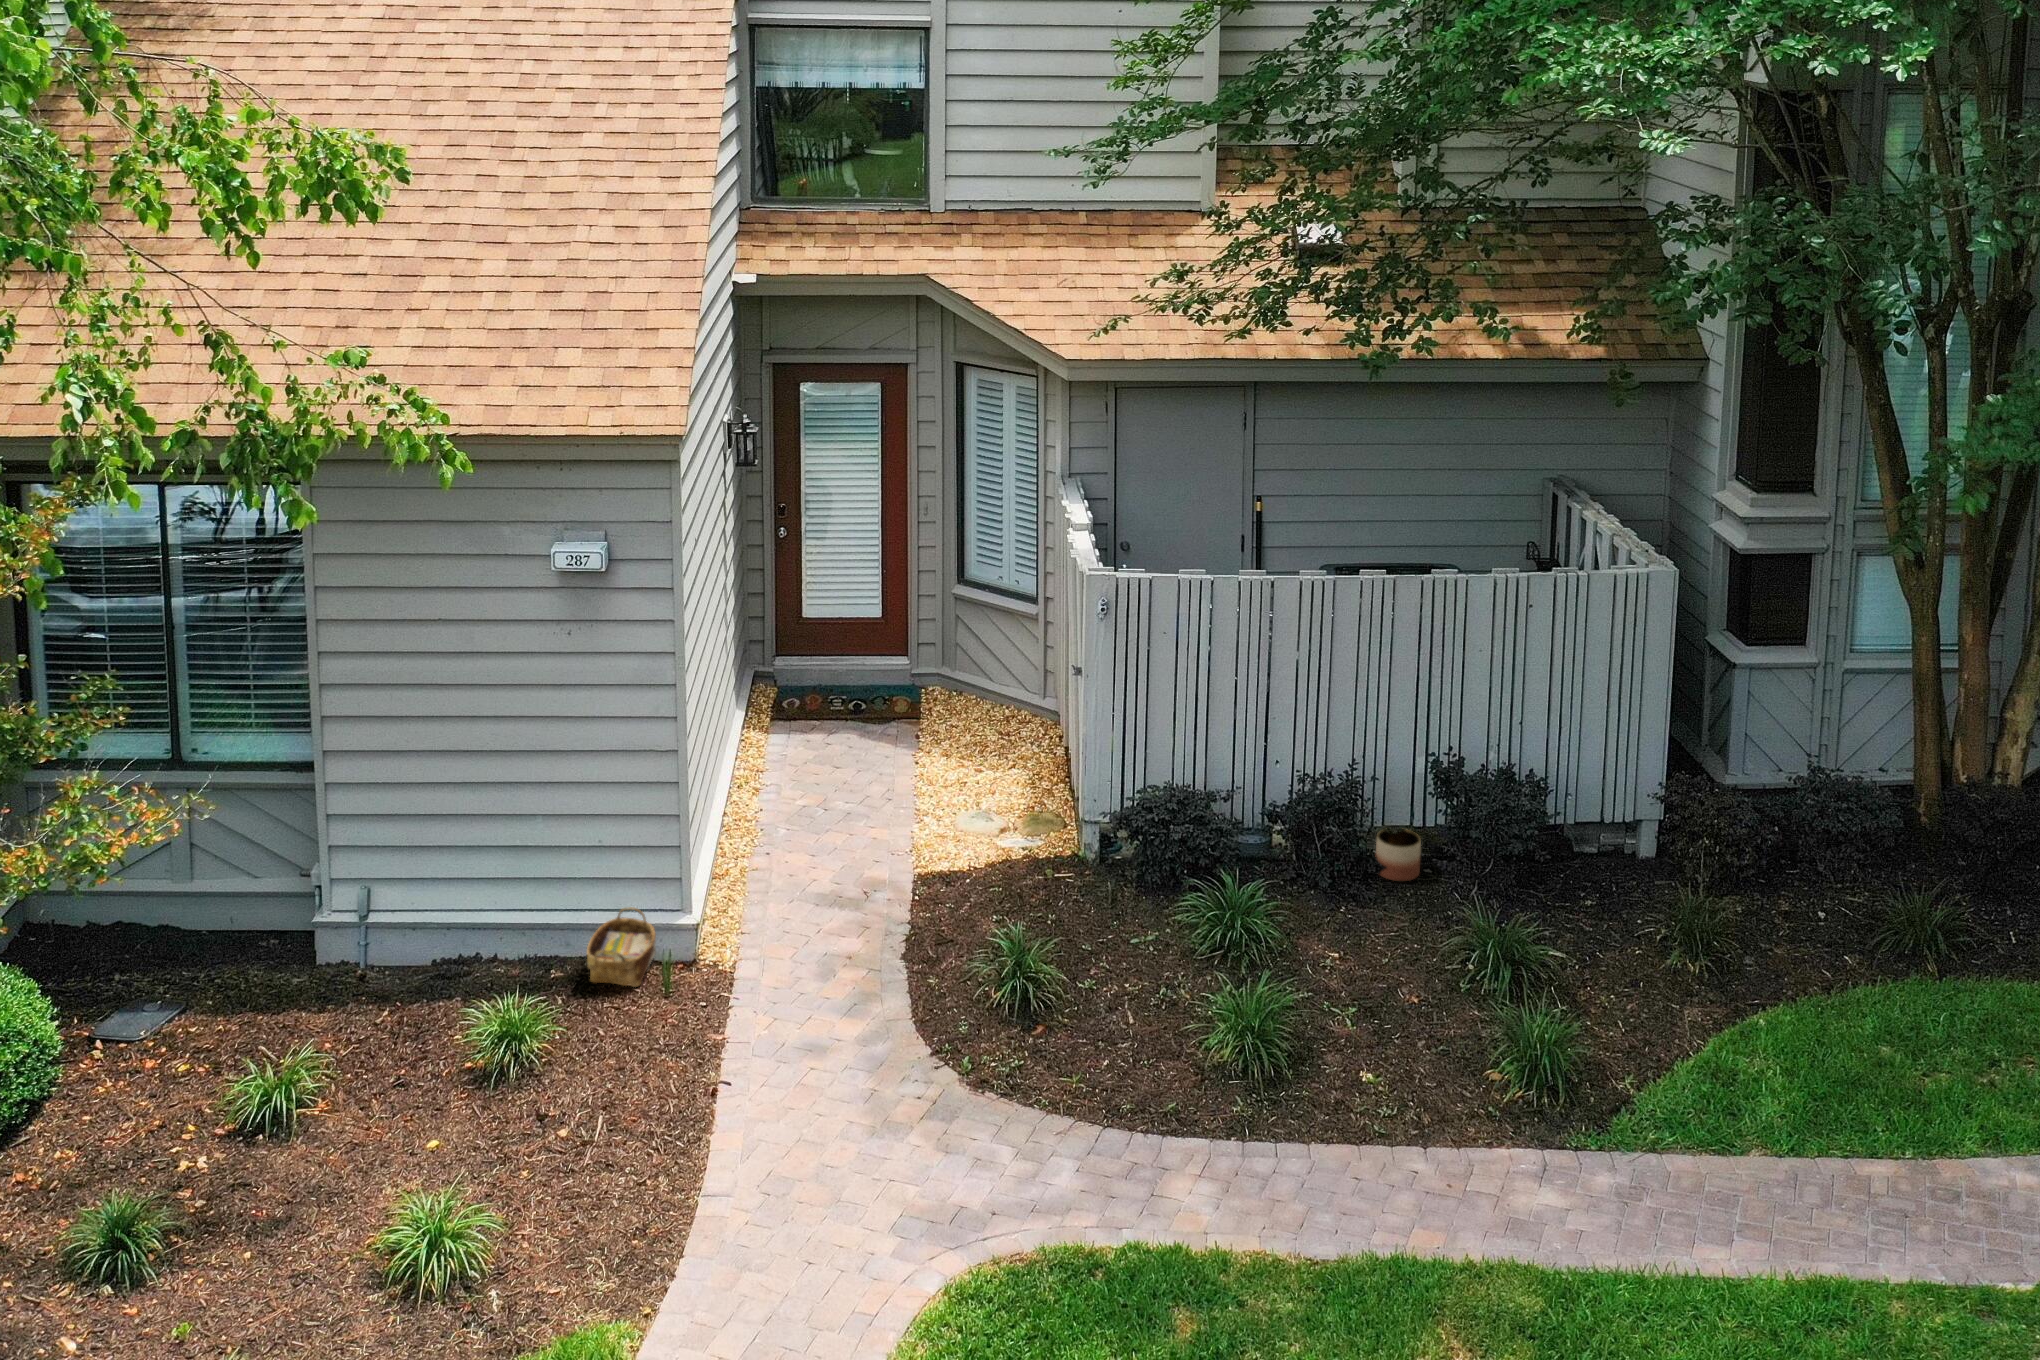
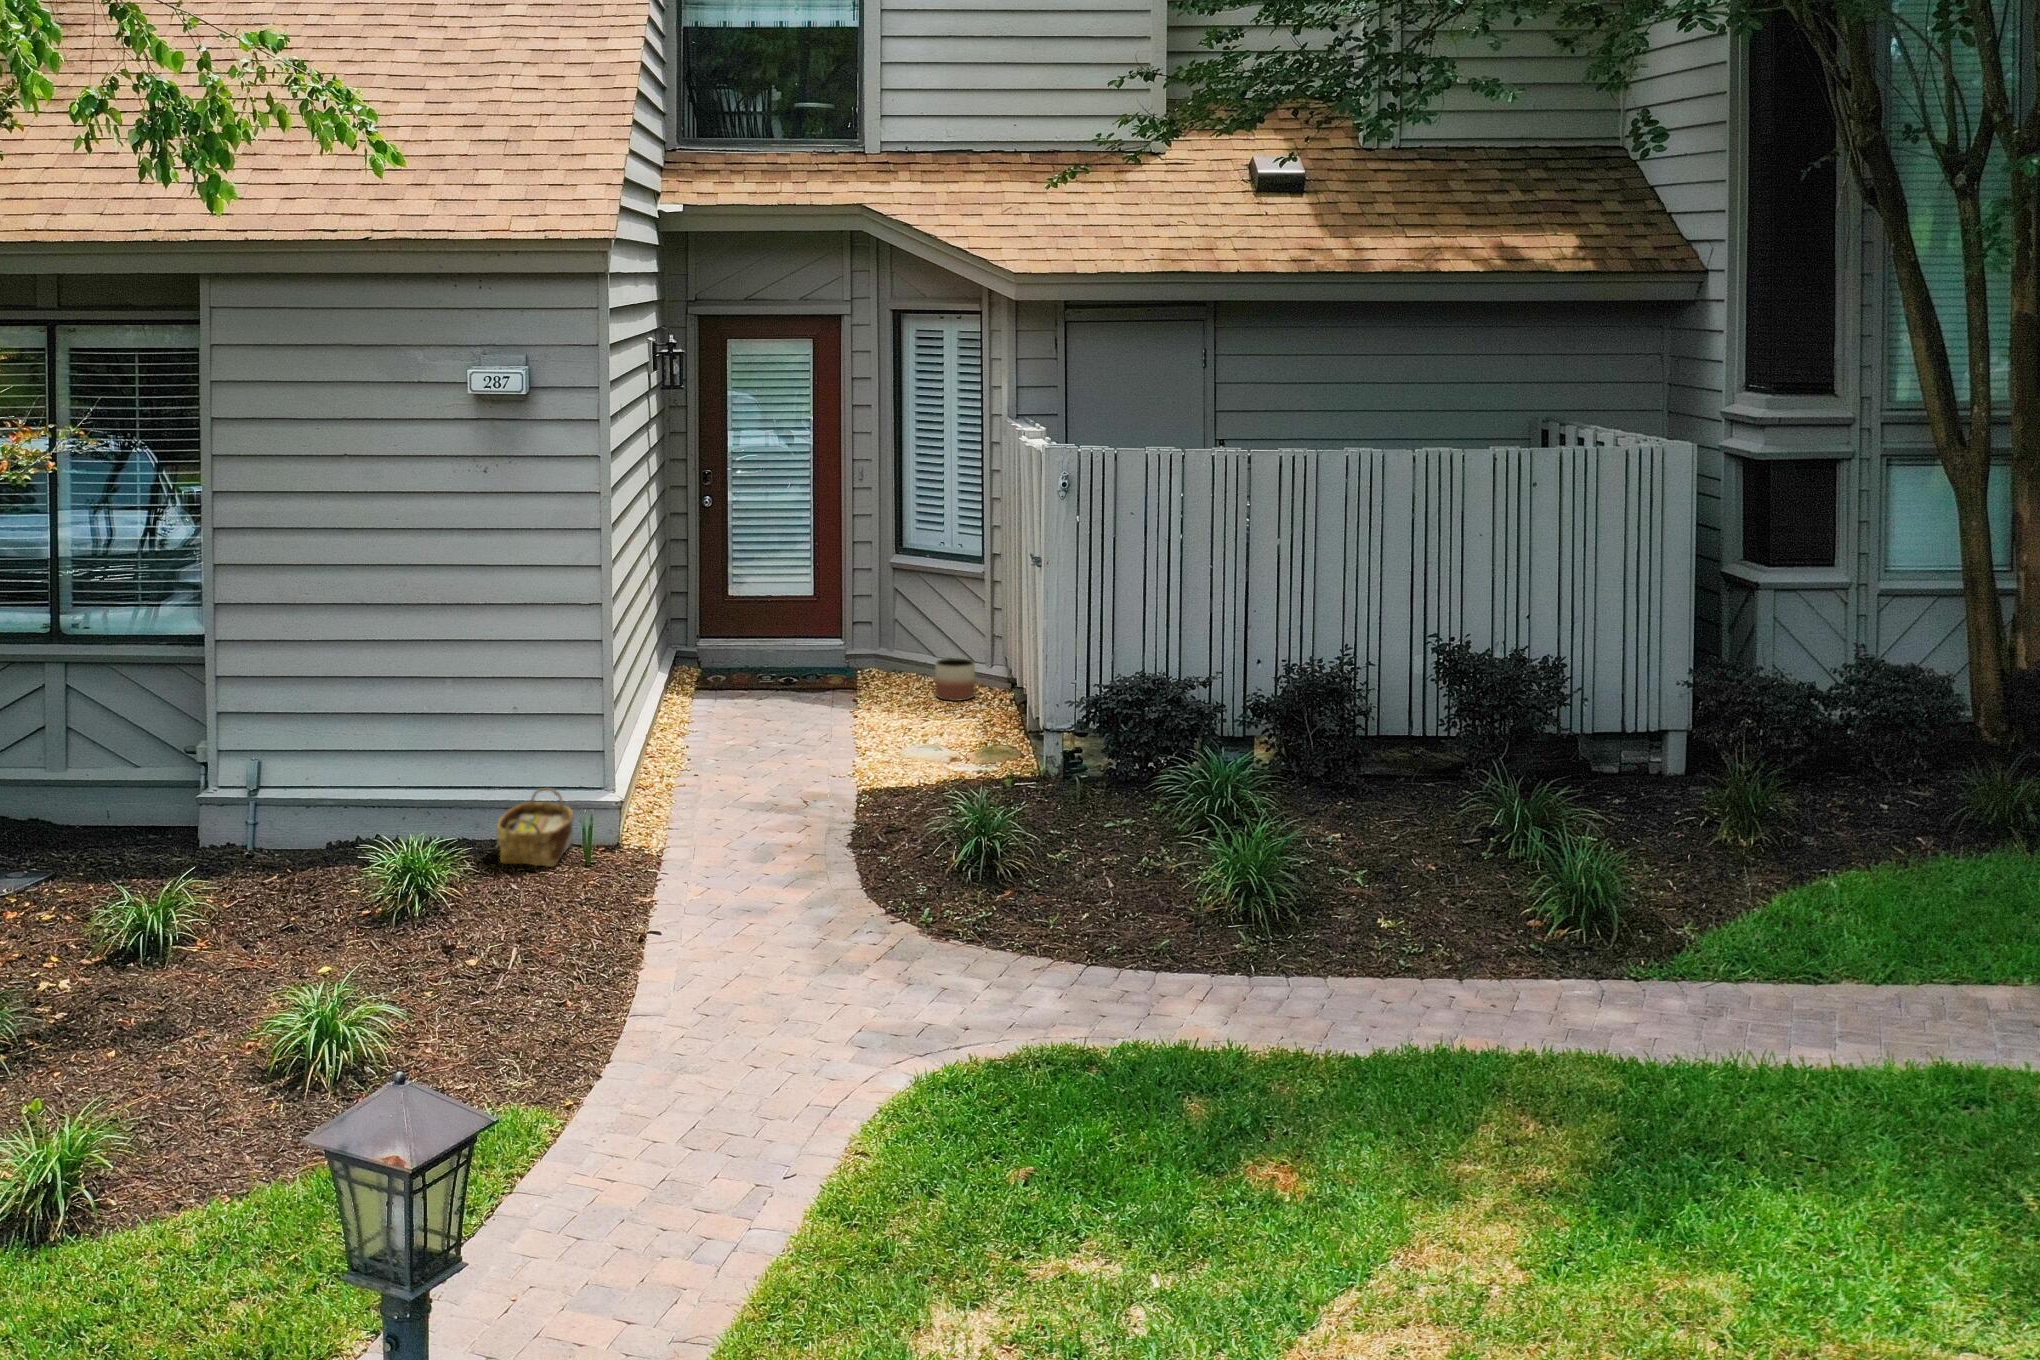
planter: present [1375,830,1421,881] -> present [935,658,975,701]

